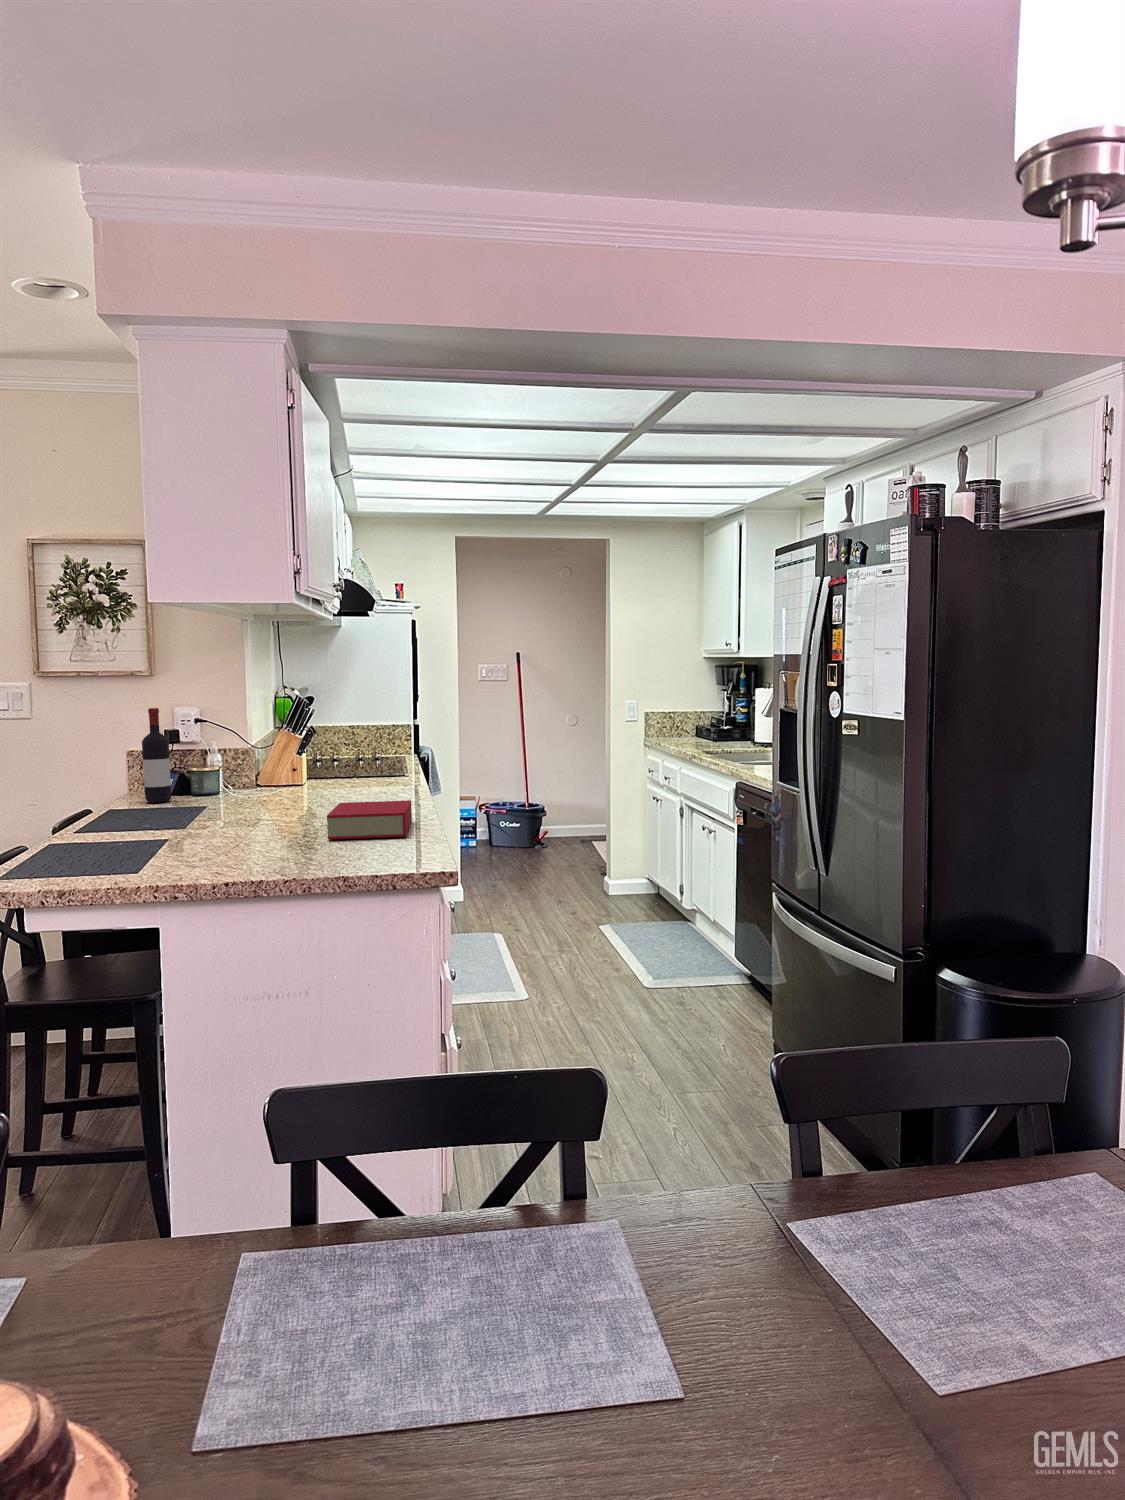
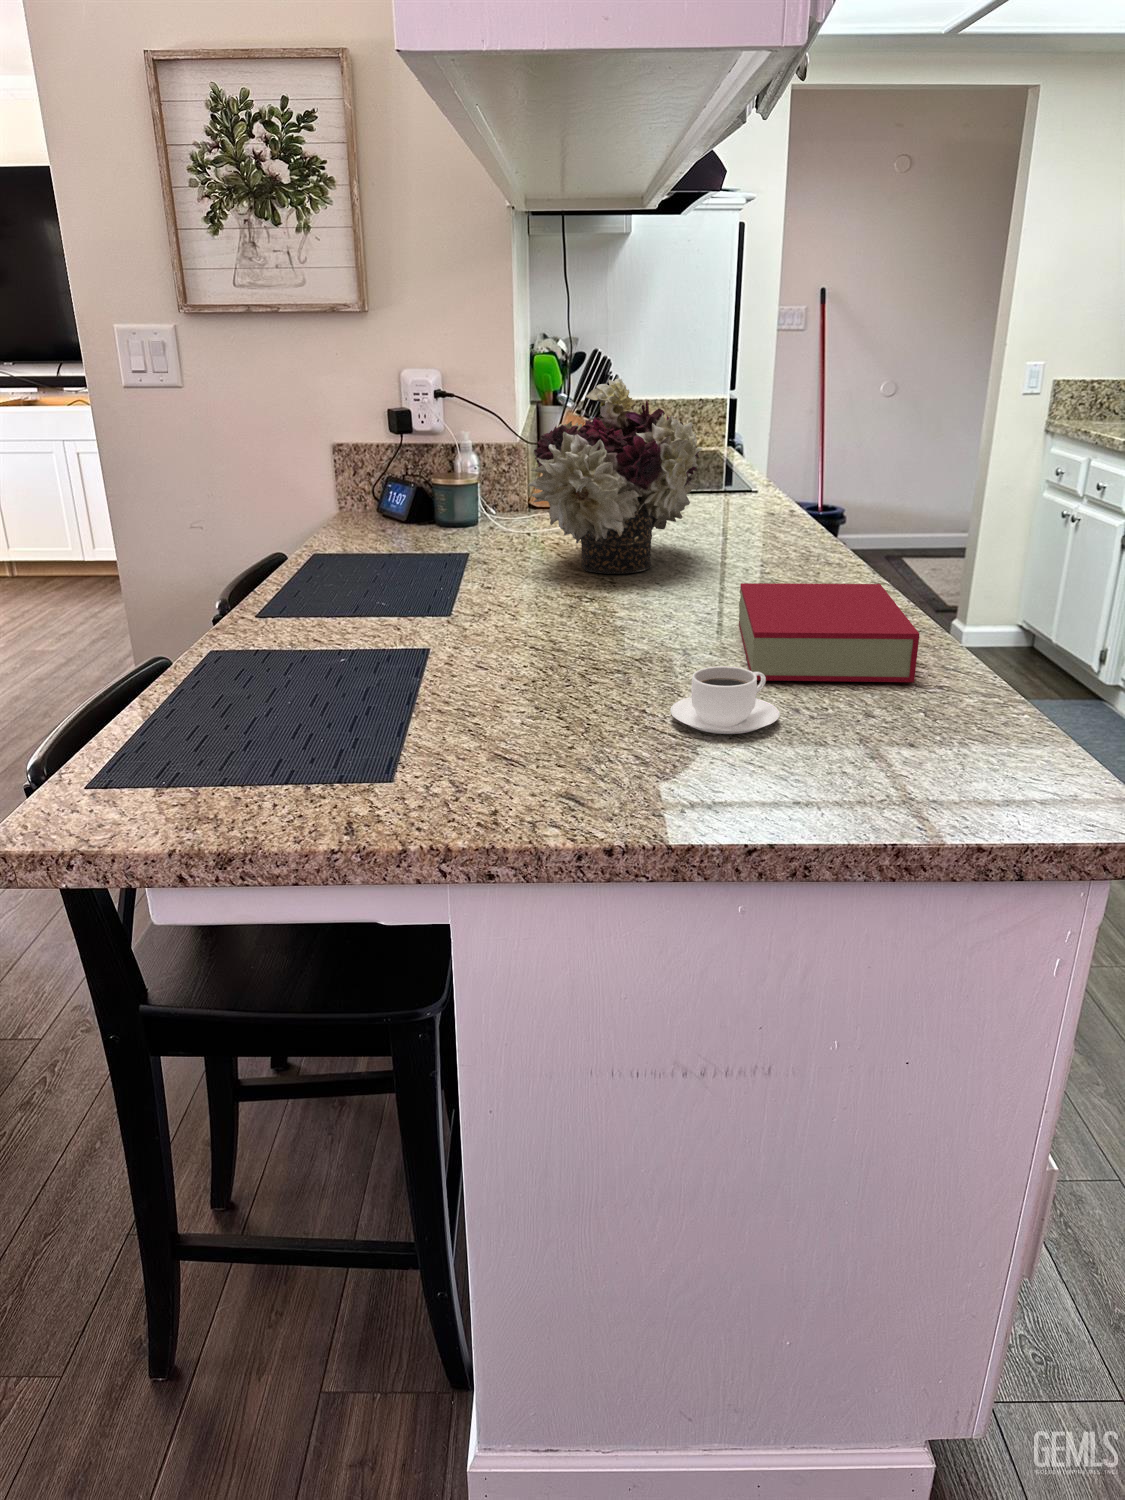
flower arrangement: none [235,706,339,810] -> present [528,378,702,574]
wine bottle: present [142,708,171,803] -> none [356,375,406,541]
coffee cup: none [277,827,329,854] -> present [670,666,780,734]

